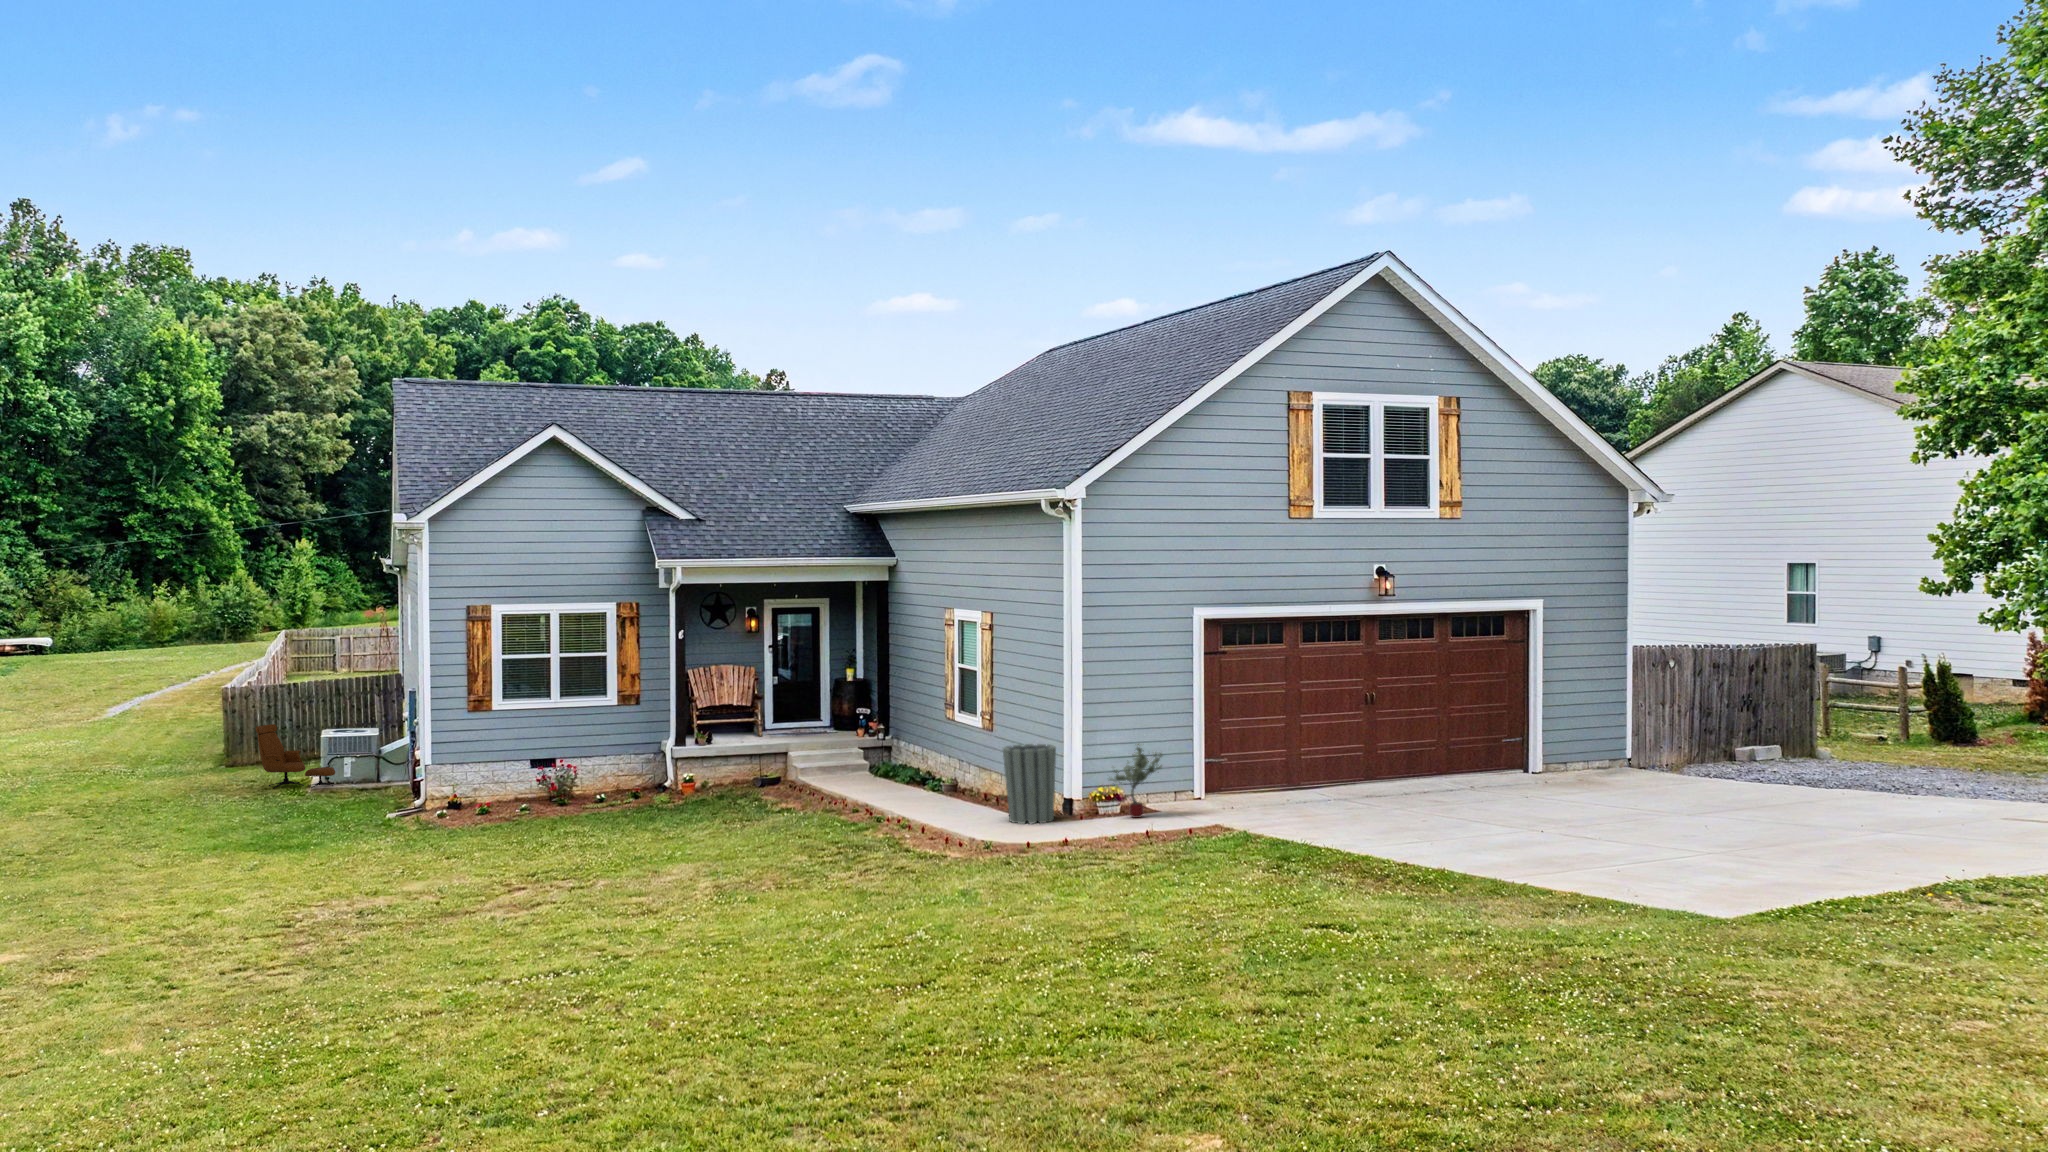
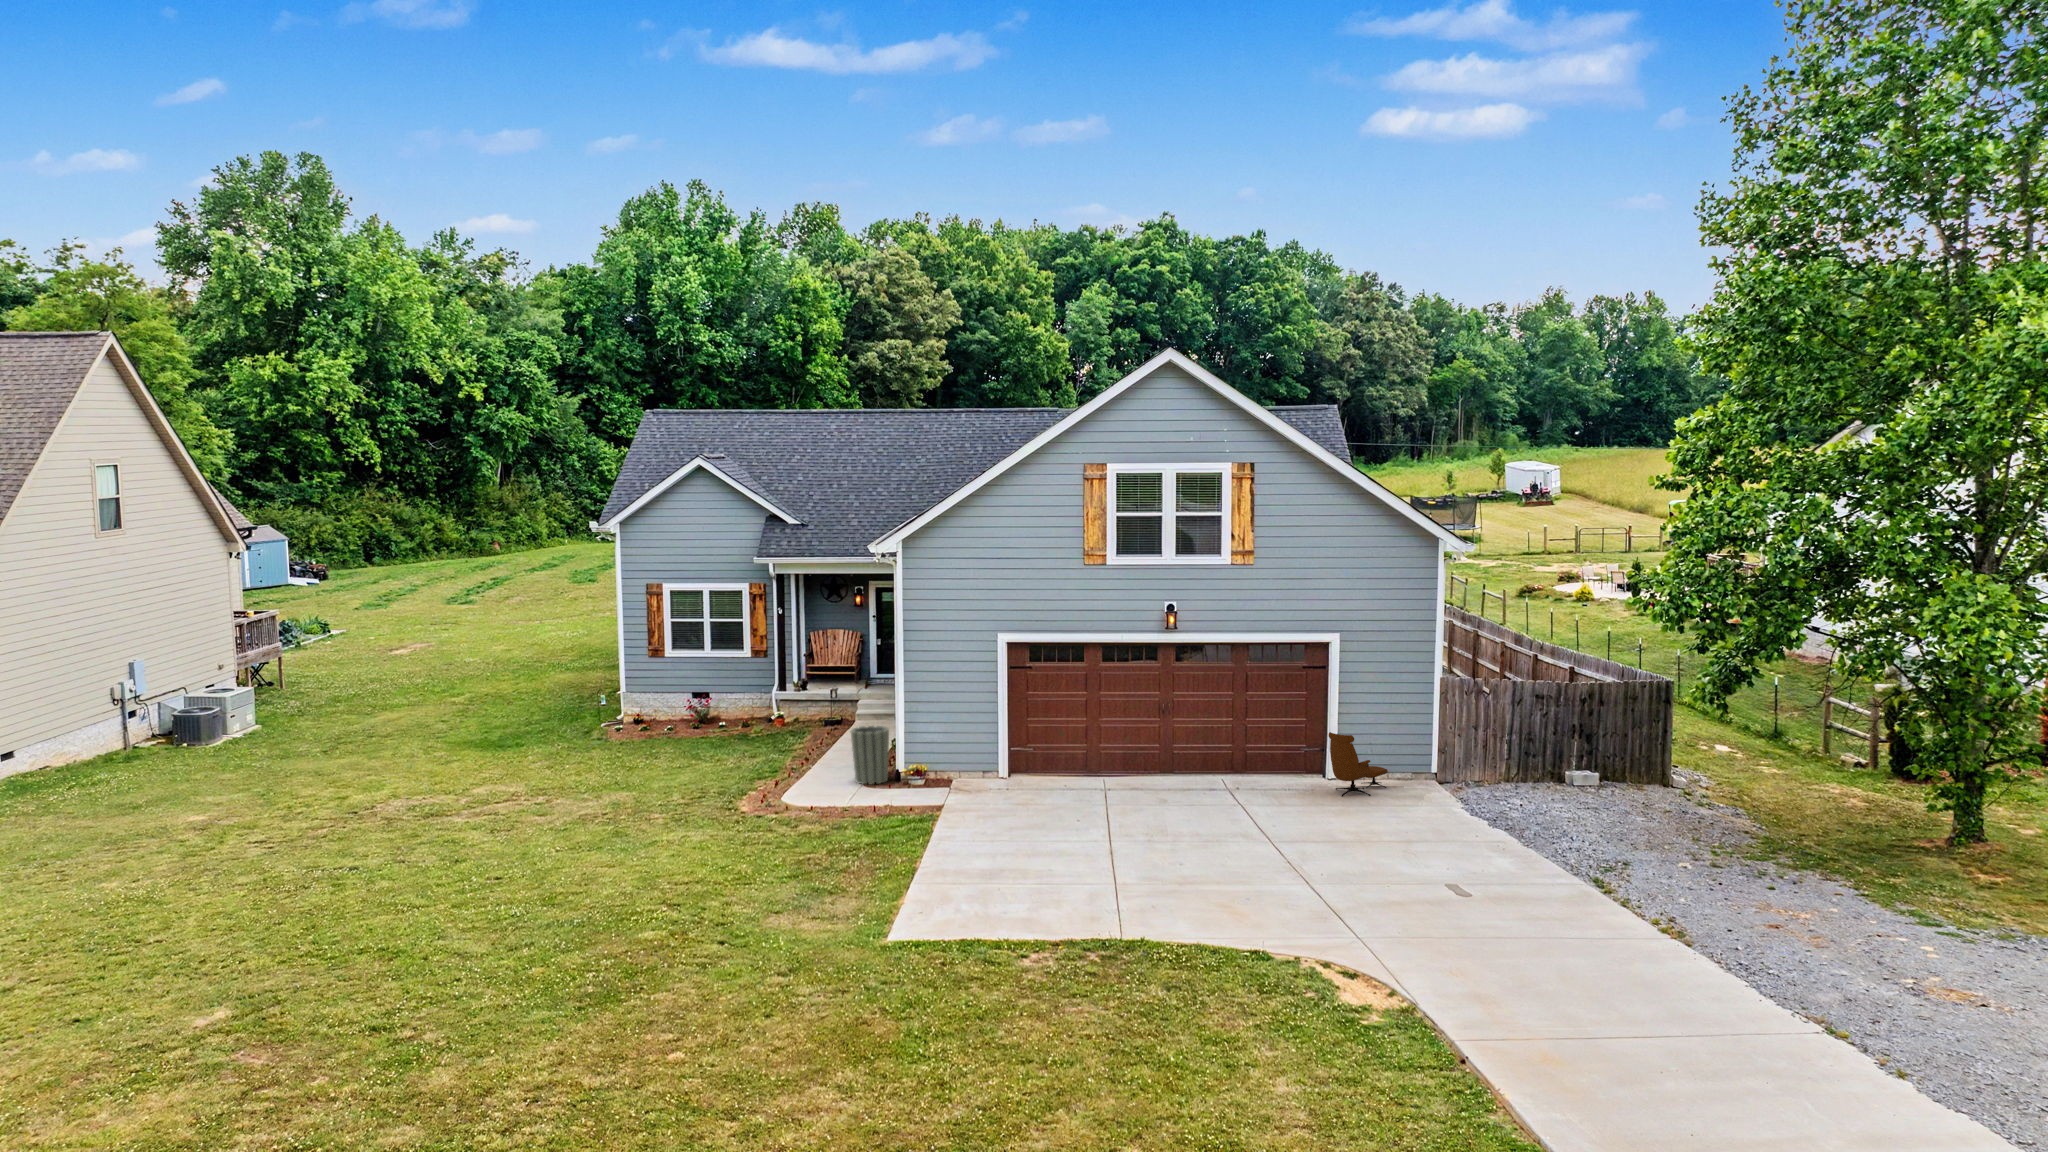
lounge chair: present [256,724,335,789] -> present [1329,732,1388,797]
potted tree: present [1109,744,1162,818] -> none [911,734,955,789]

